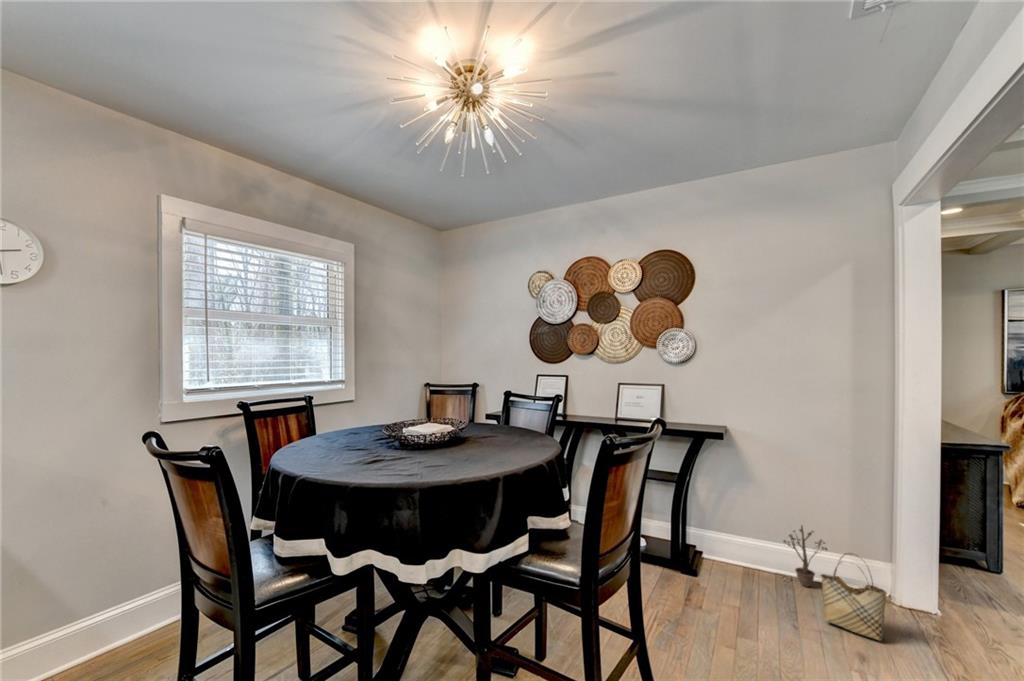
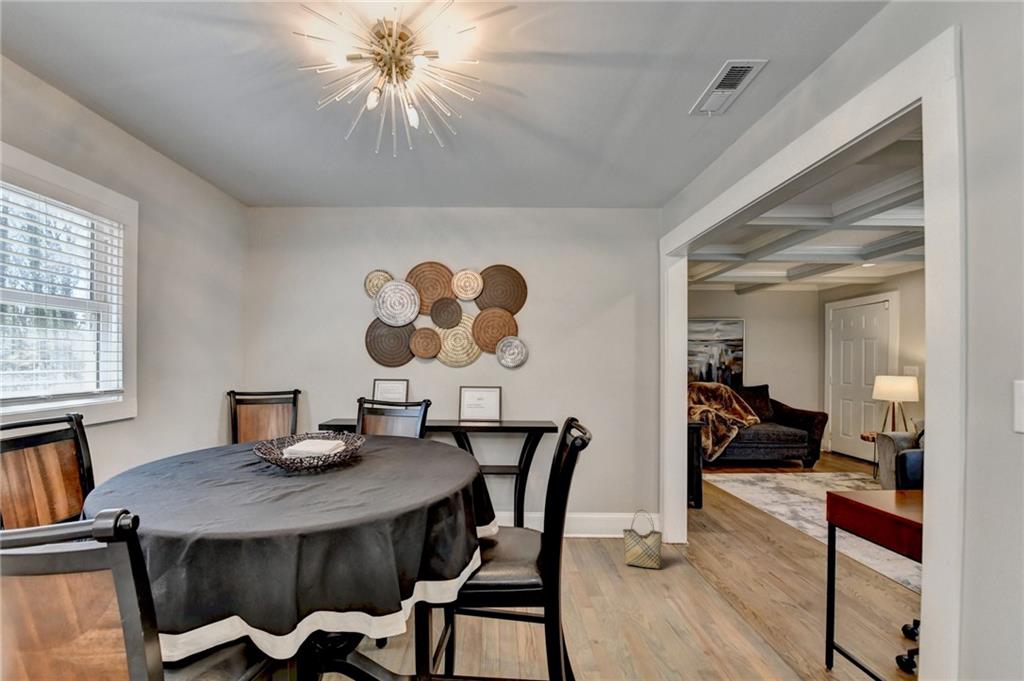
decorative plant: present [776,526,828,587] -> none [587,496,623,544]

